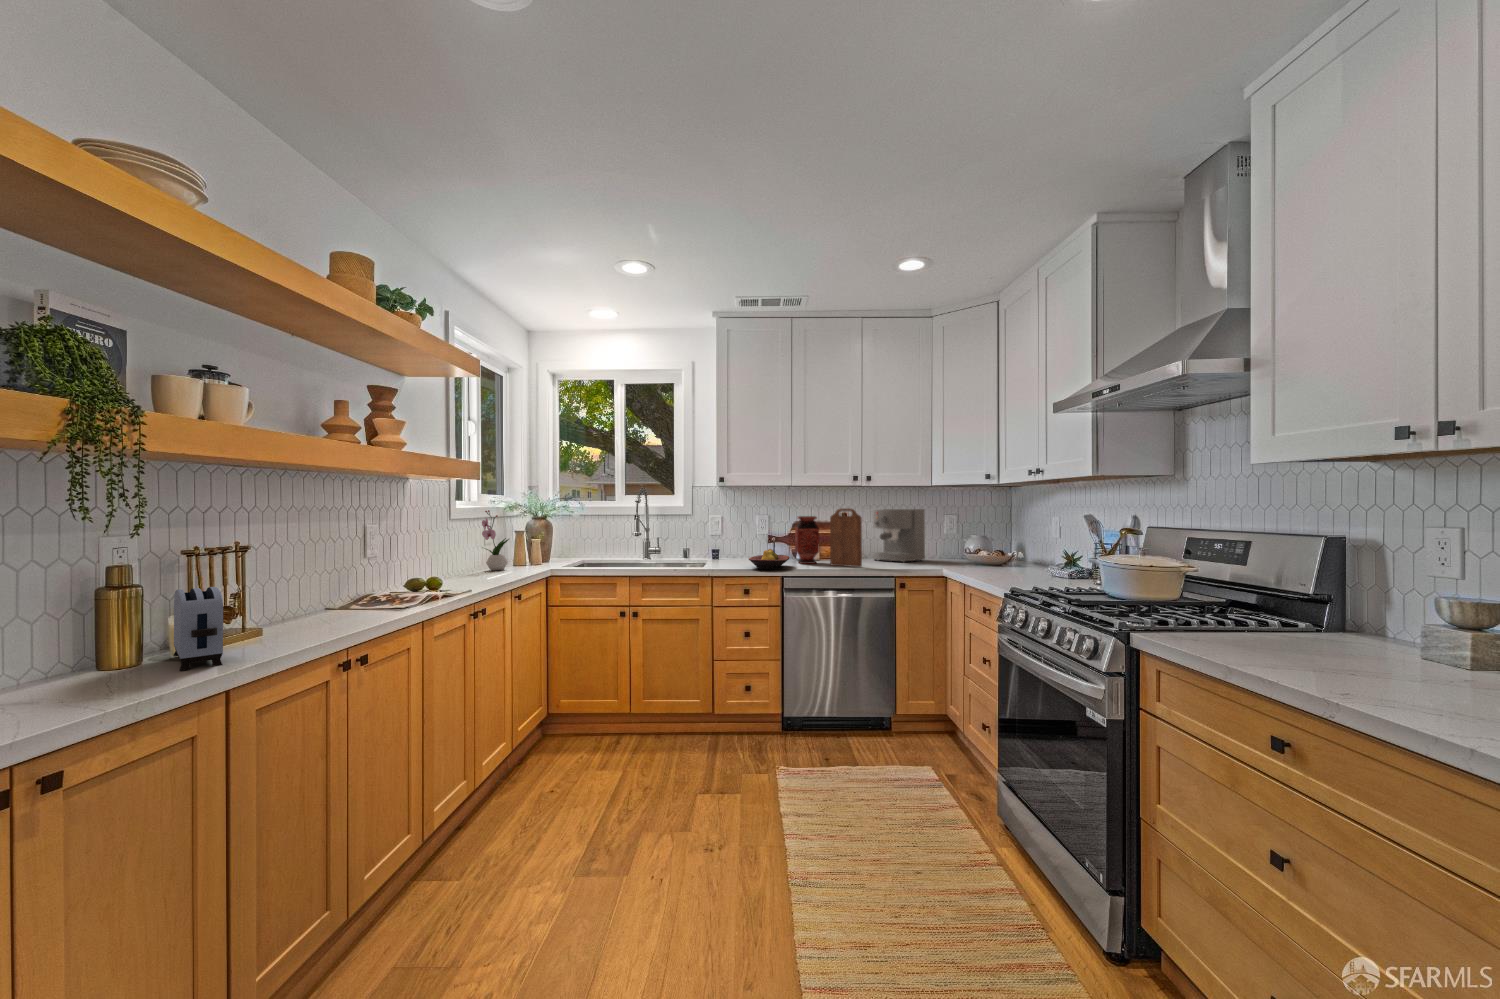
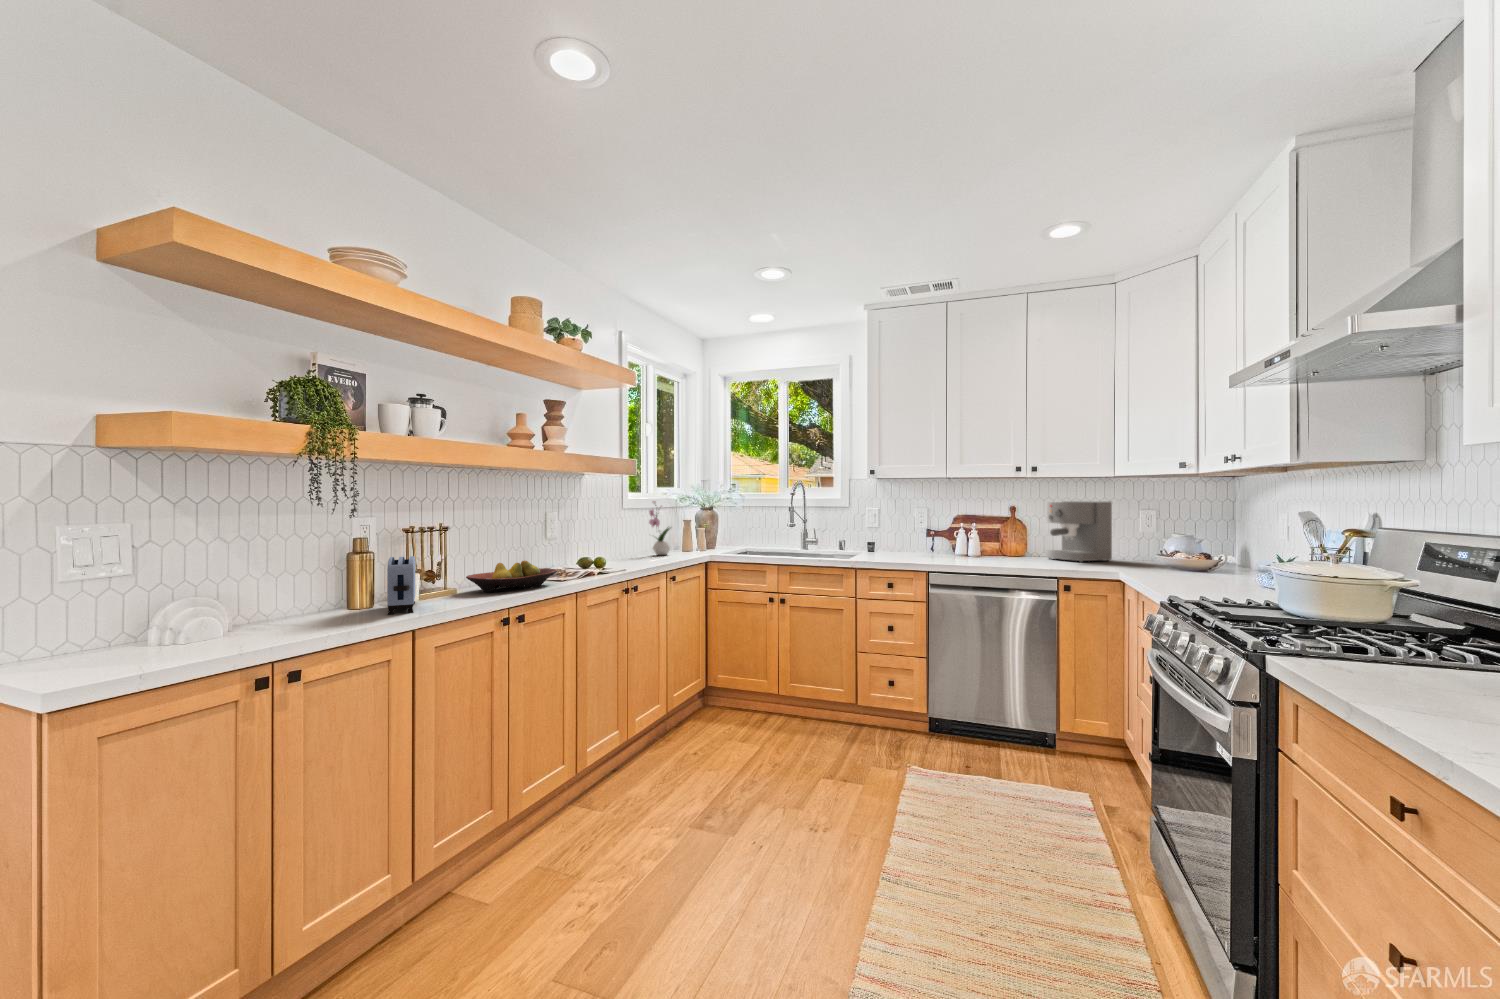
cutting board: present [830,508,862,567] -> none [987,501,1022,565]
vase: present [795,516,819,564] -> none [952,509,977,560]
fruit bowl: present [749,549,790,570] -> present [466,561,557,592]

